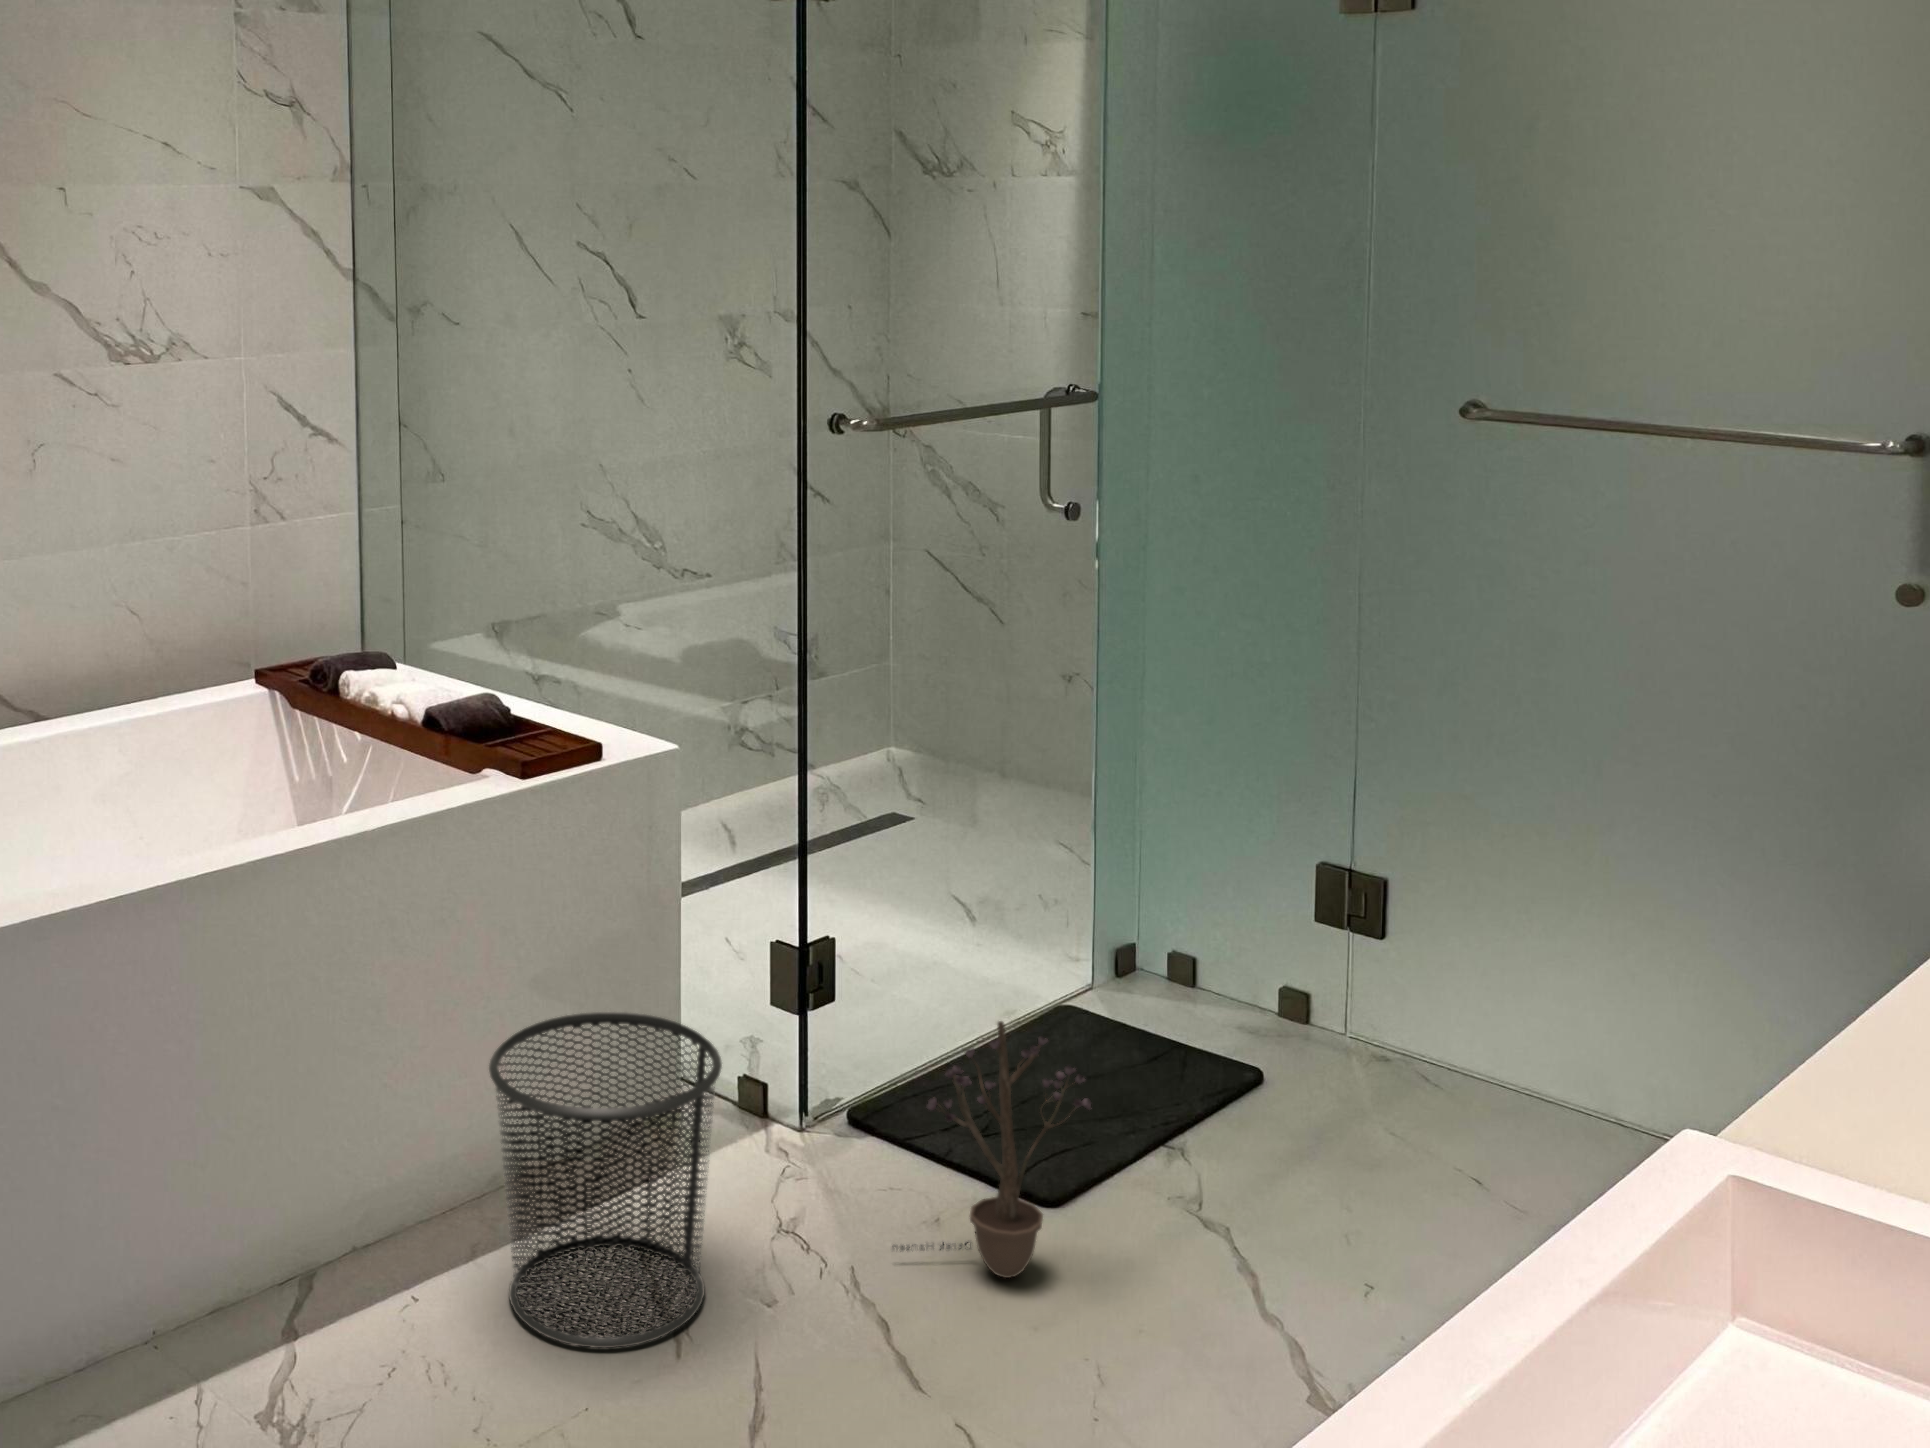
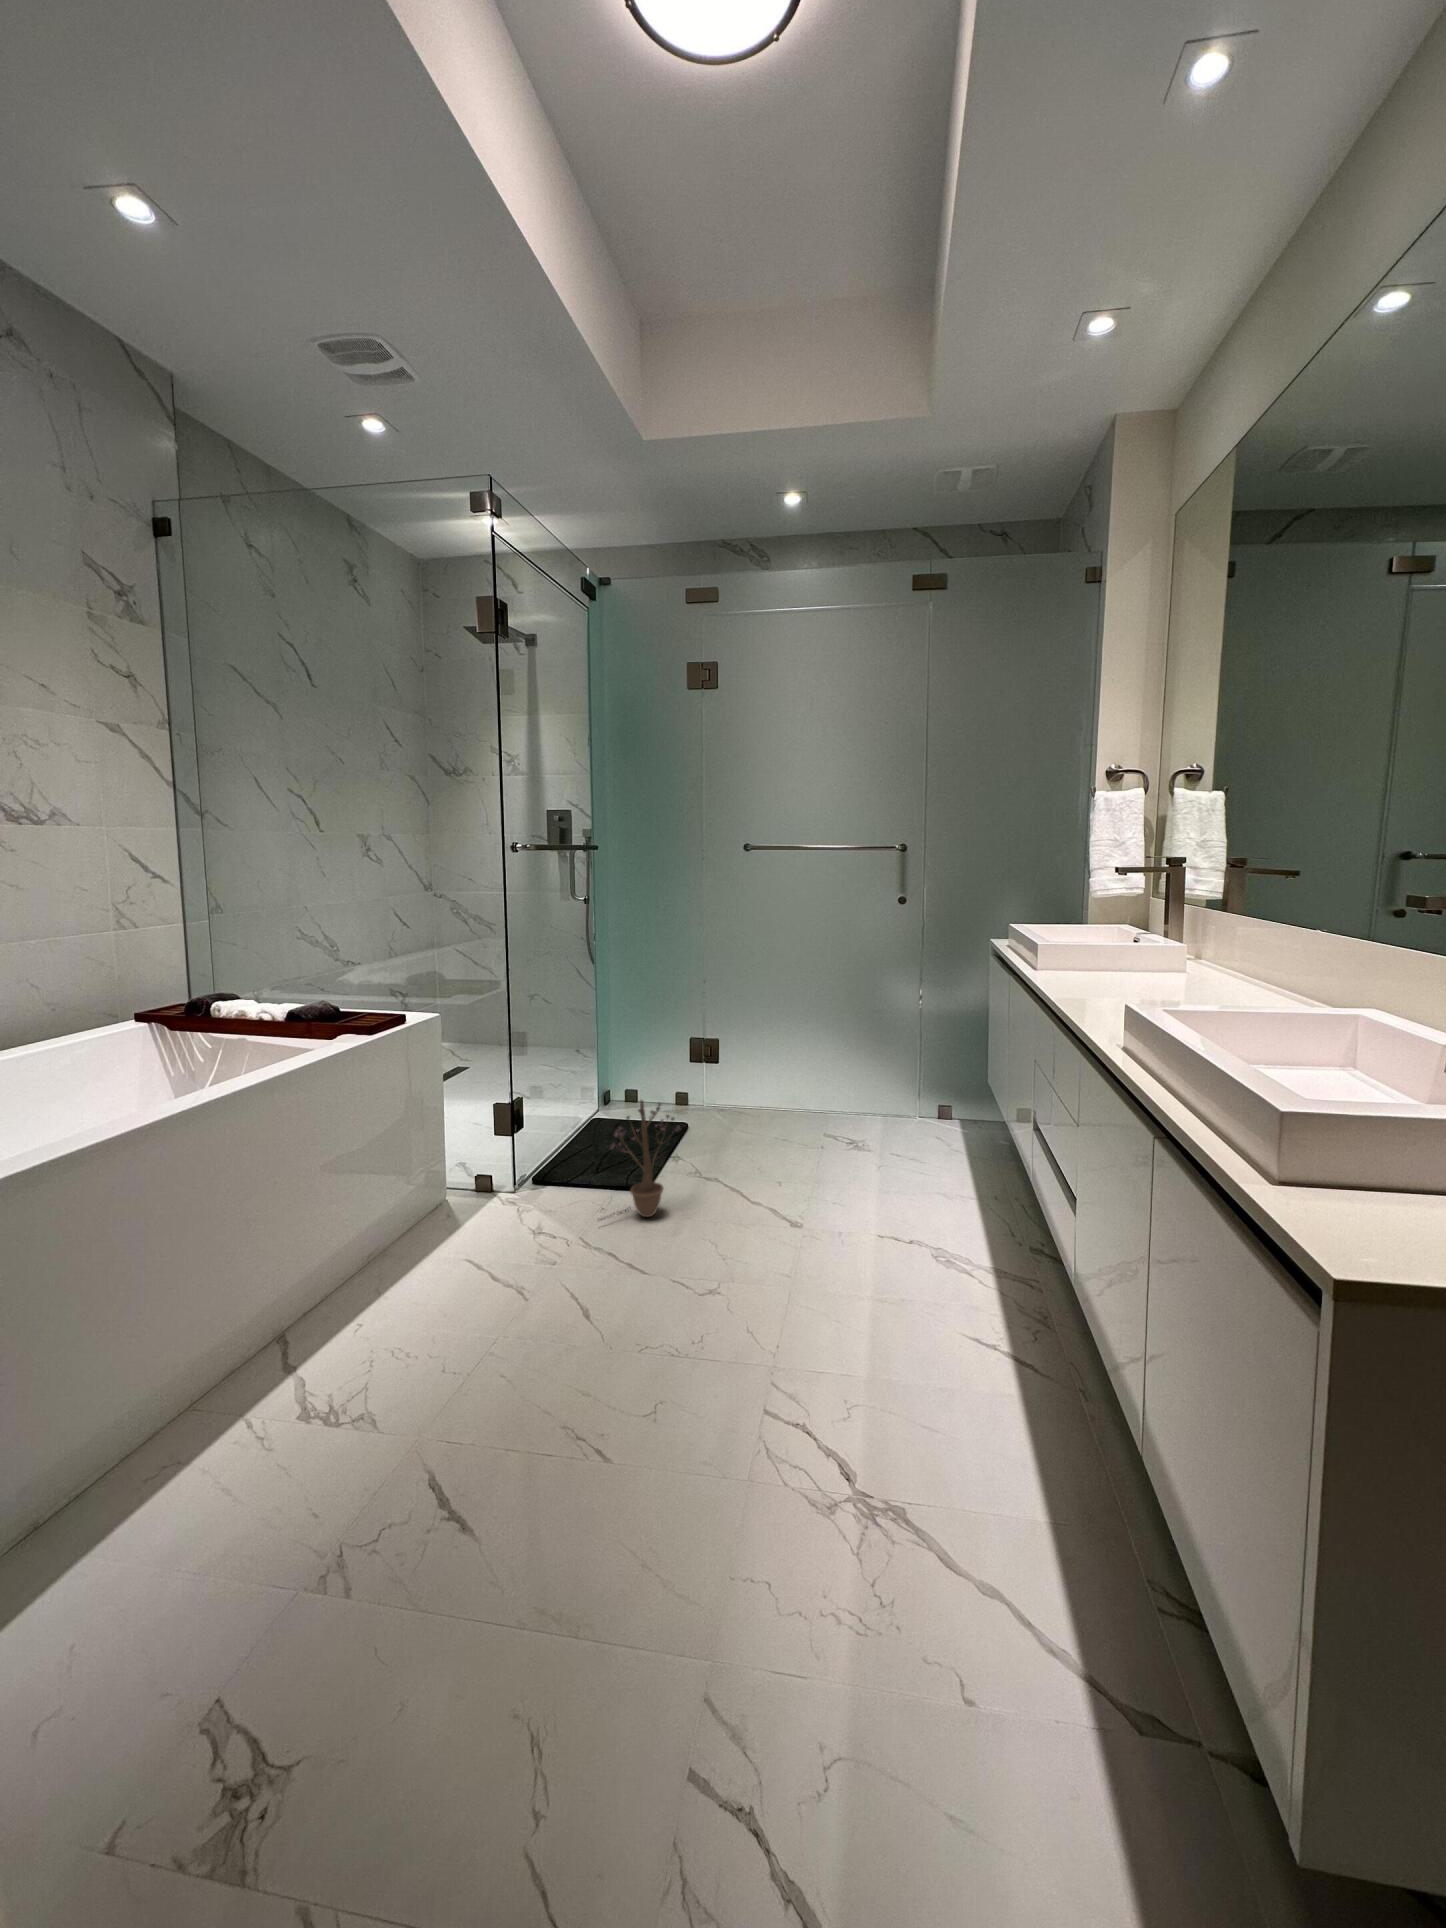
waste bin: present [489,1012,722,1348] -> none [396,1137,529,1314]

